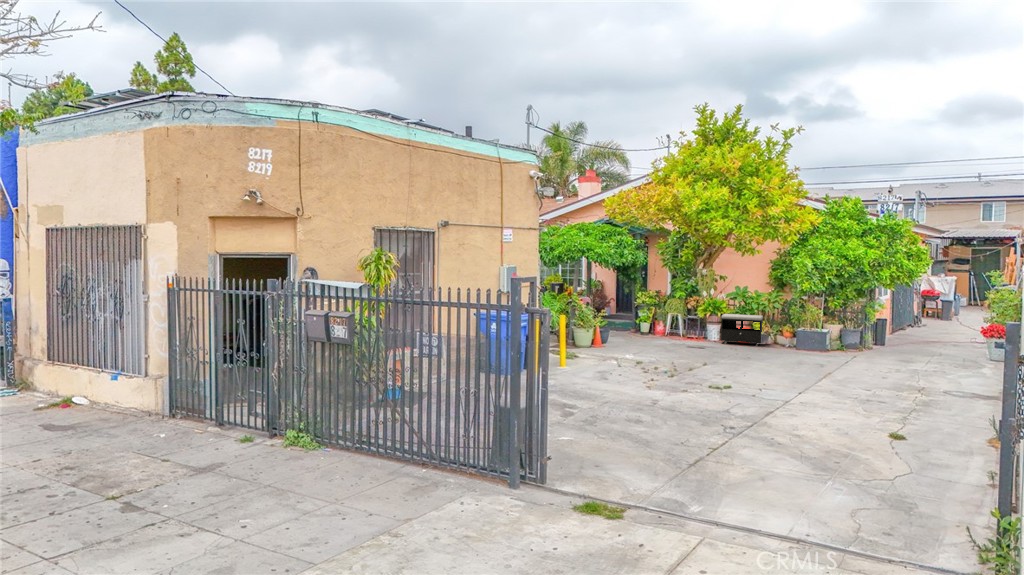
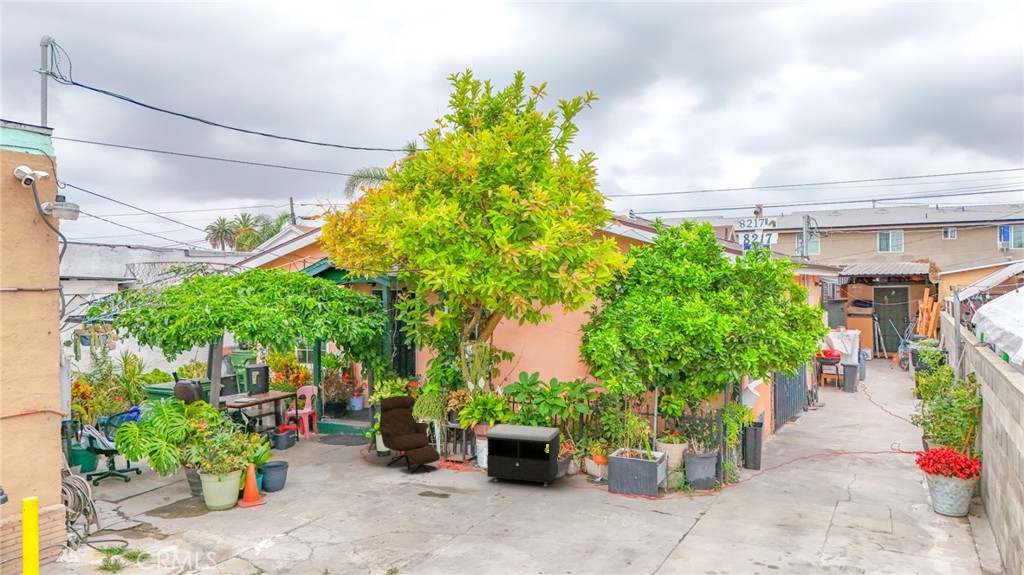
lounge chair: none [647,299,687,340] -> present [378,396,440,473]

